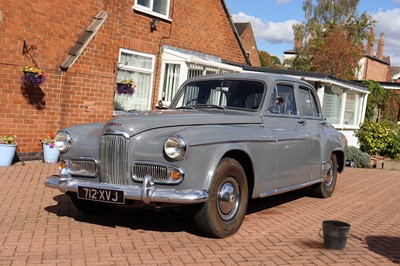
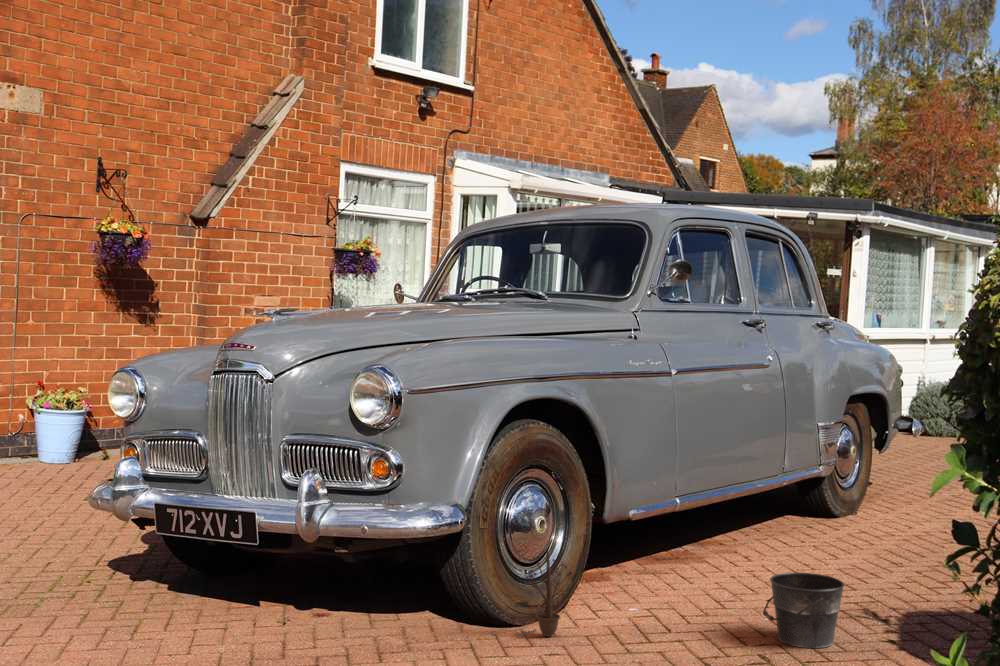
decorative plant: none [225,210,247,244] -> present [516,551,572,637]

